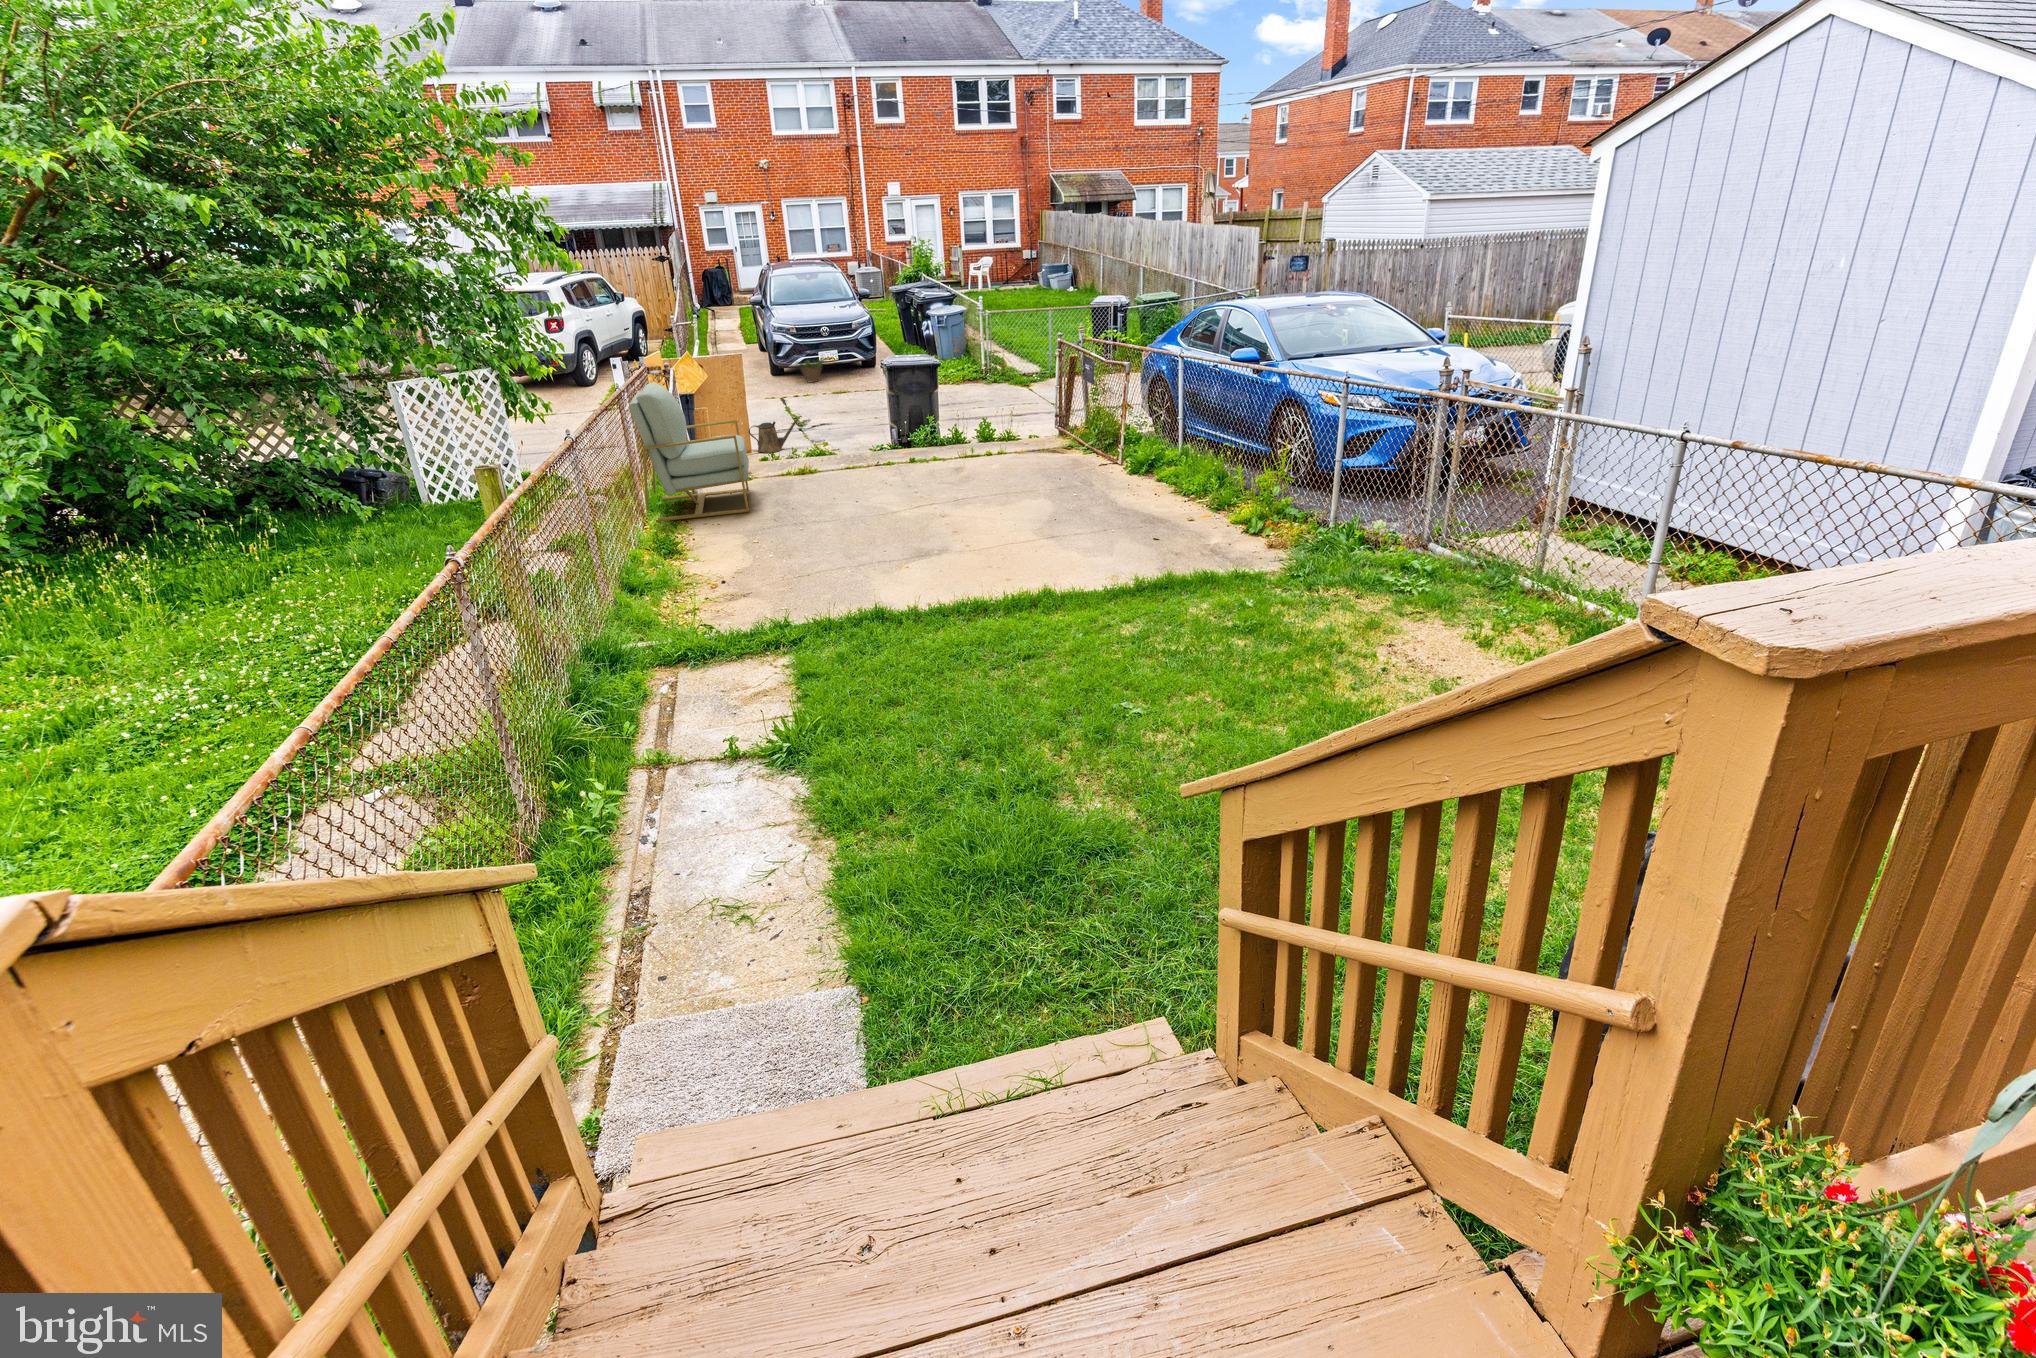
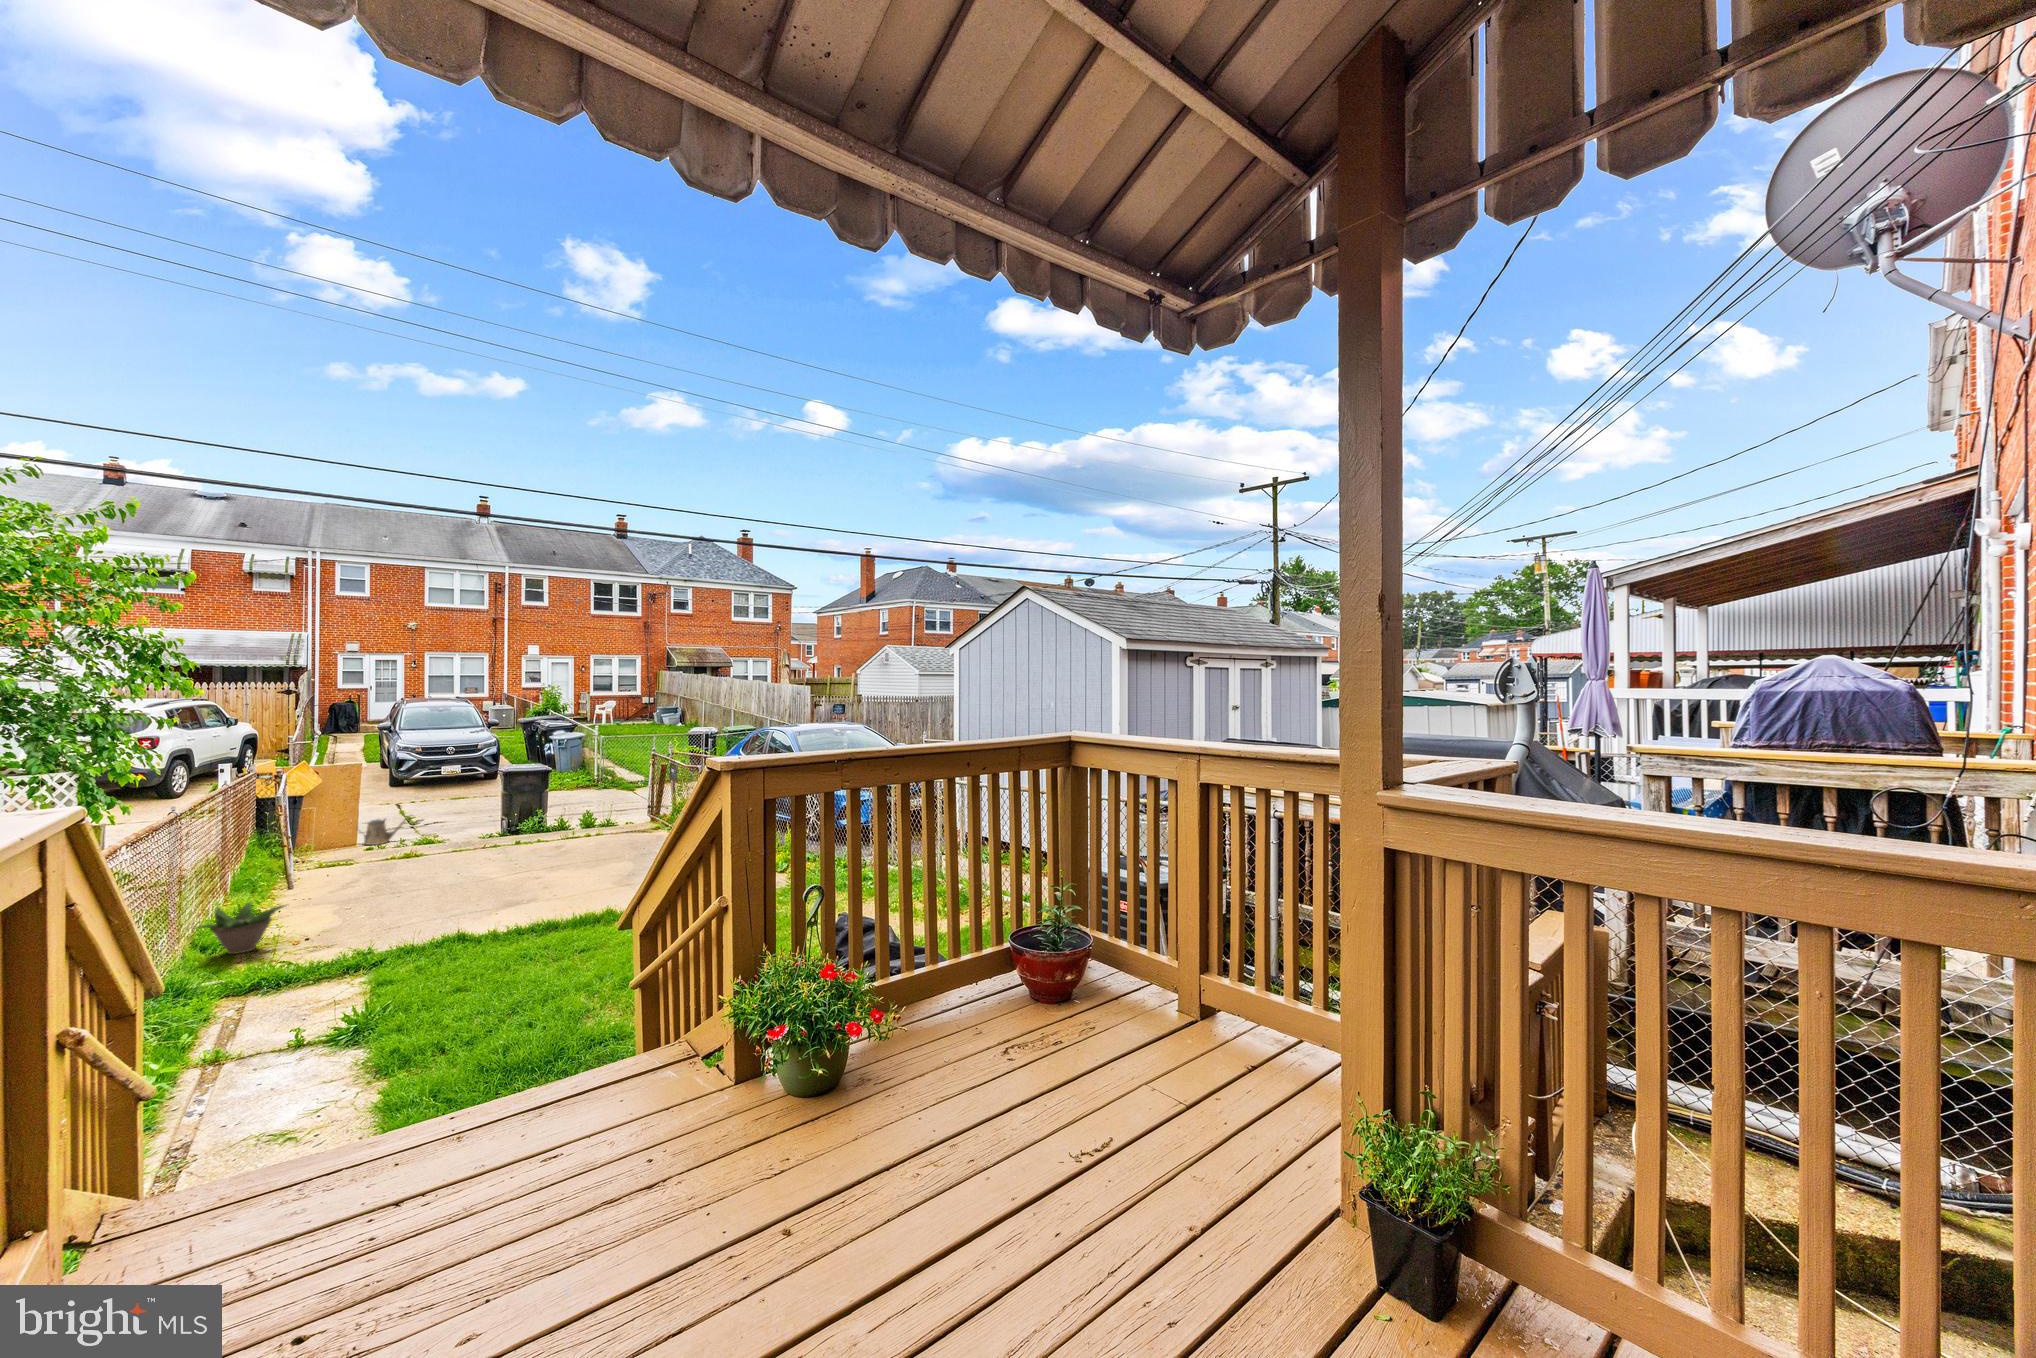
decorative plant: present [797,359,826,382] -> present [195,902,285,954]
chair: present [629,383,749,522] -> none [225,784,352,906]

